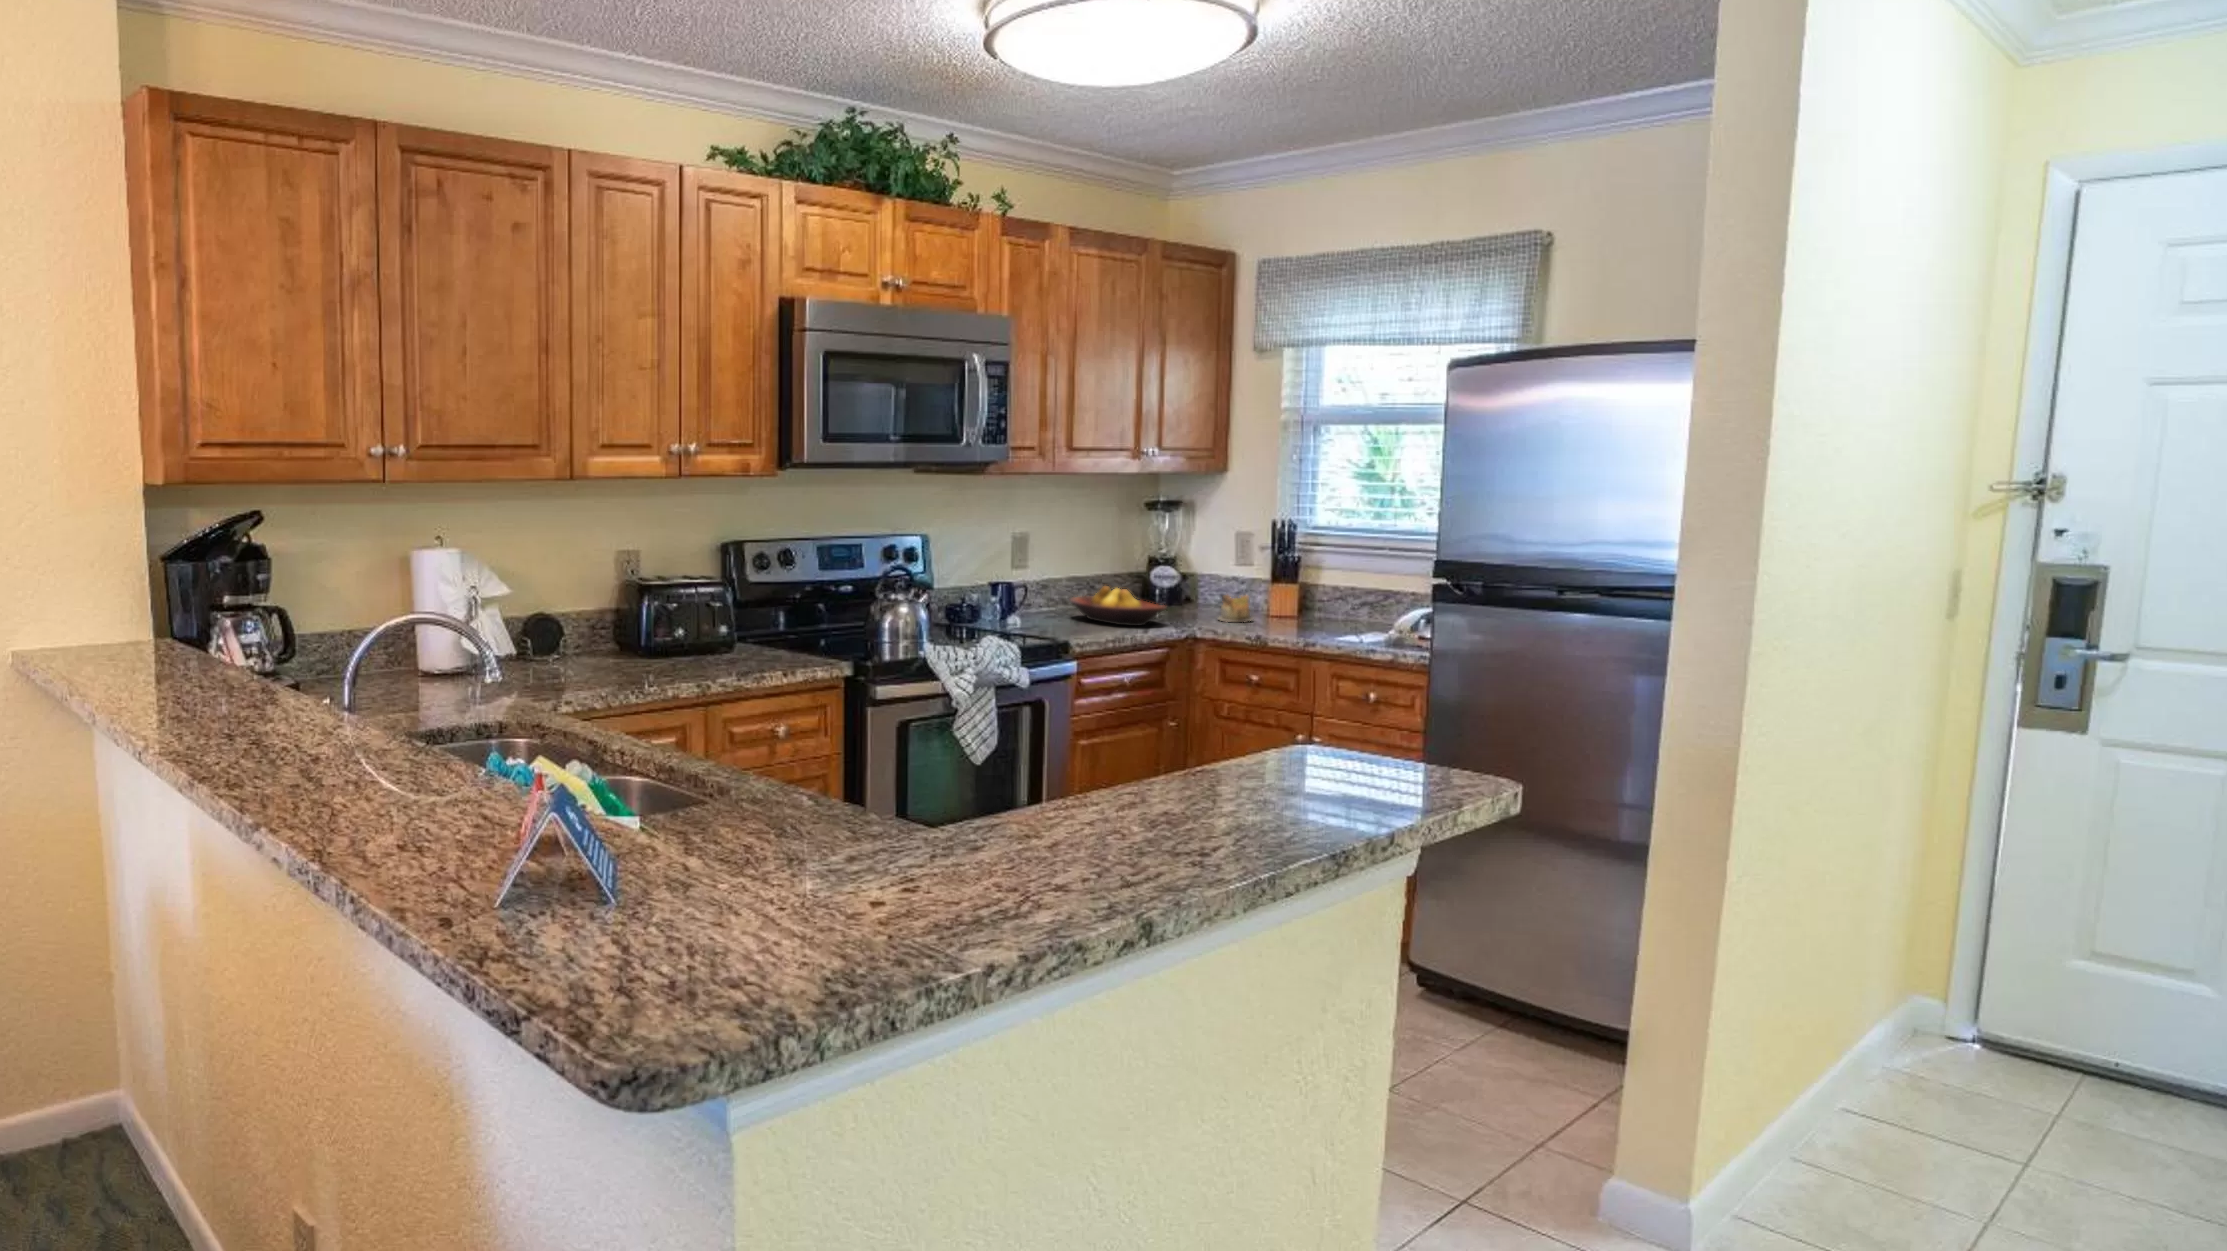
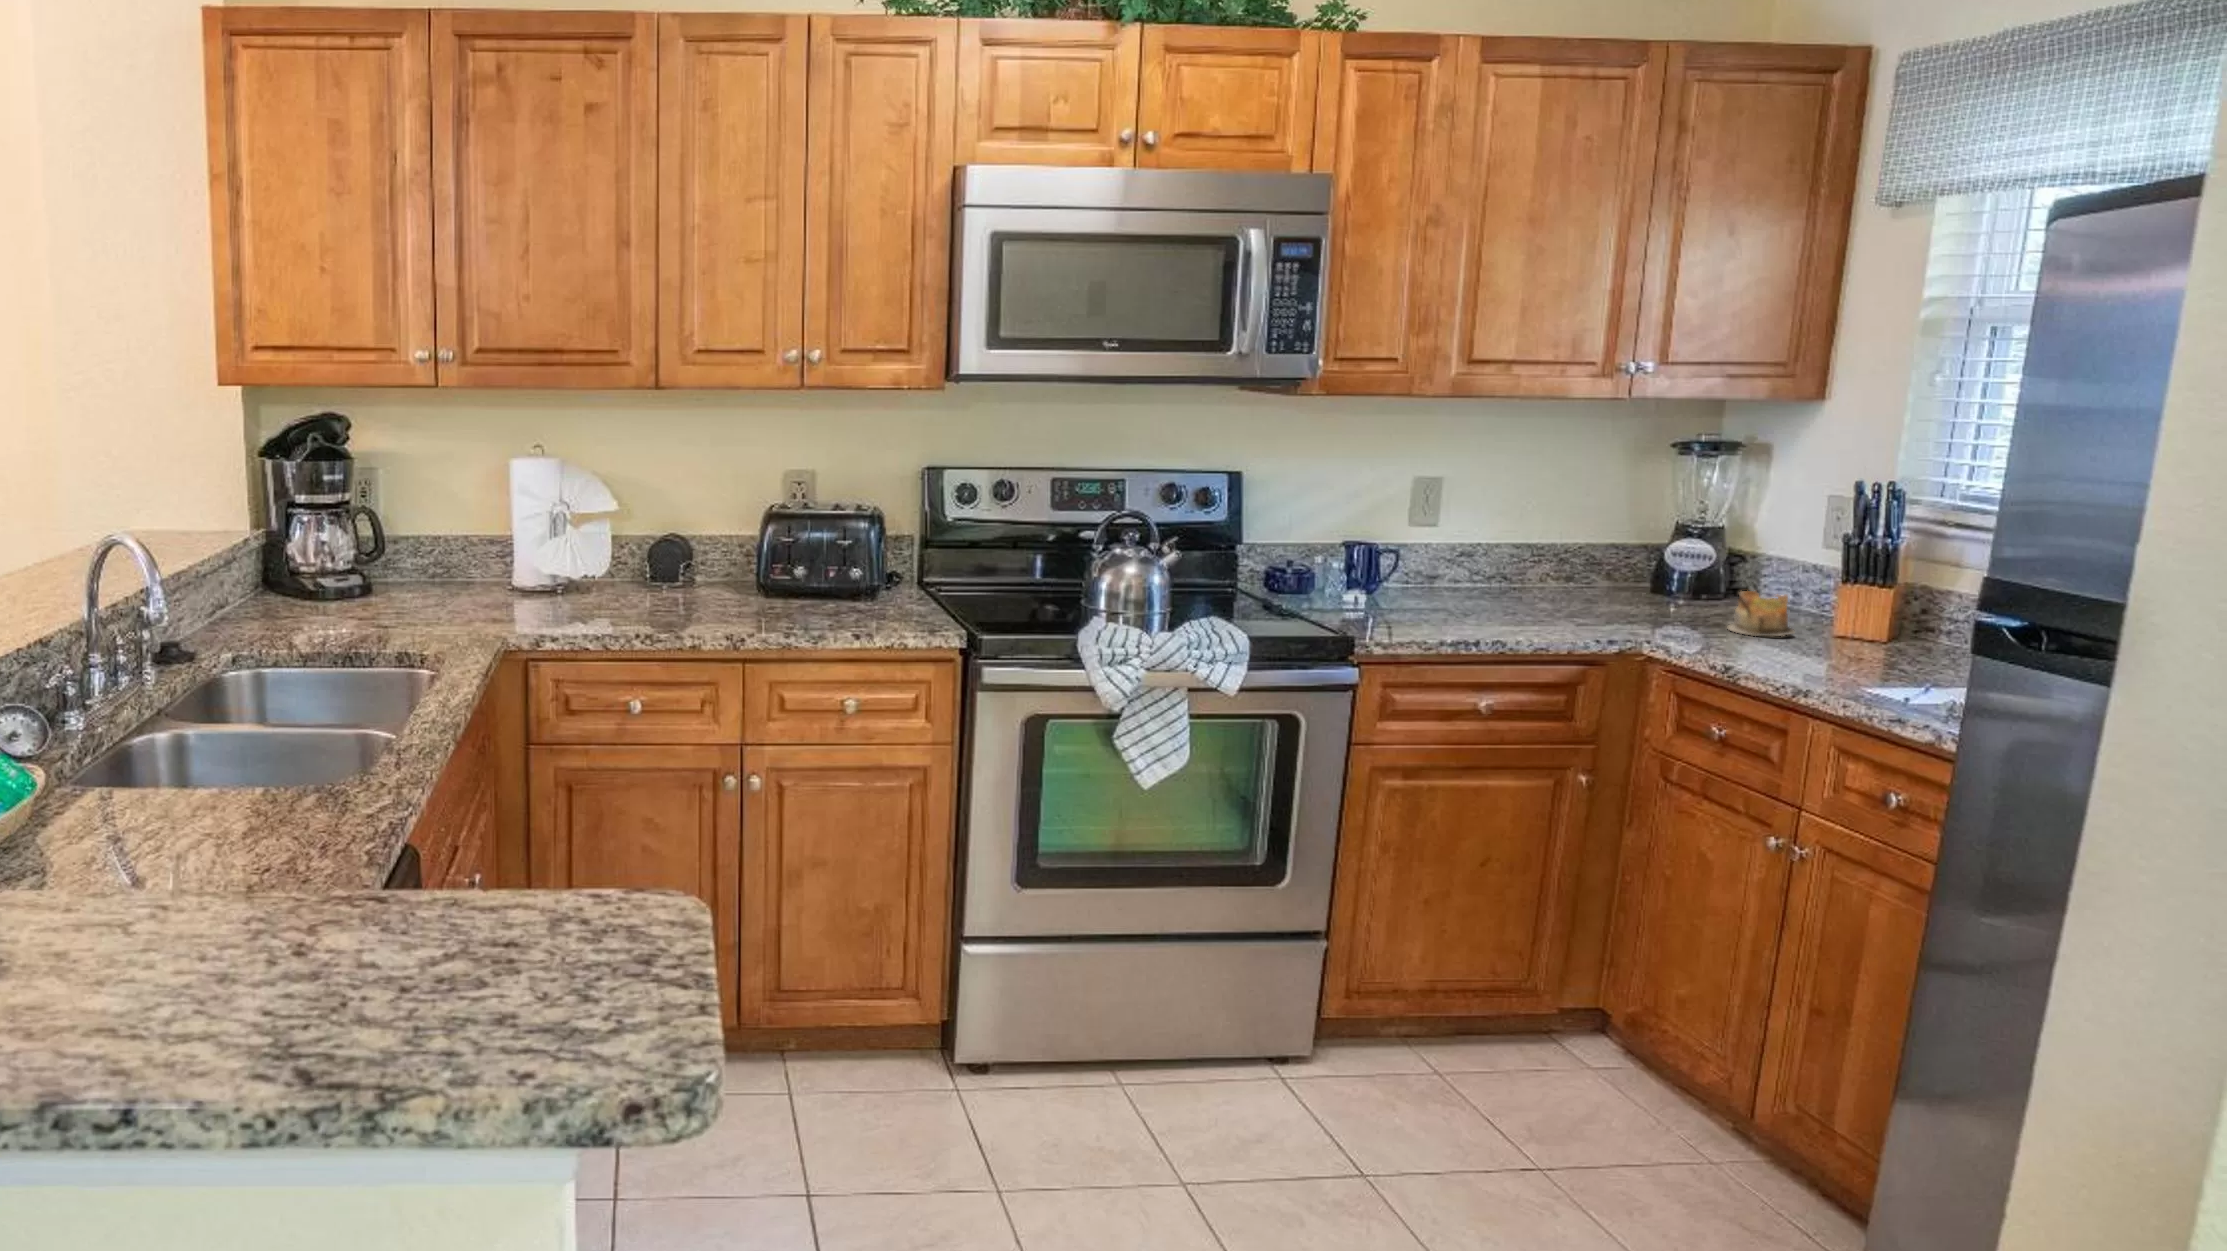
fruit bowl: present [1069,586,1166,626] -> none [1476,560,1613,624]

